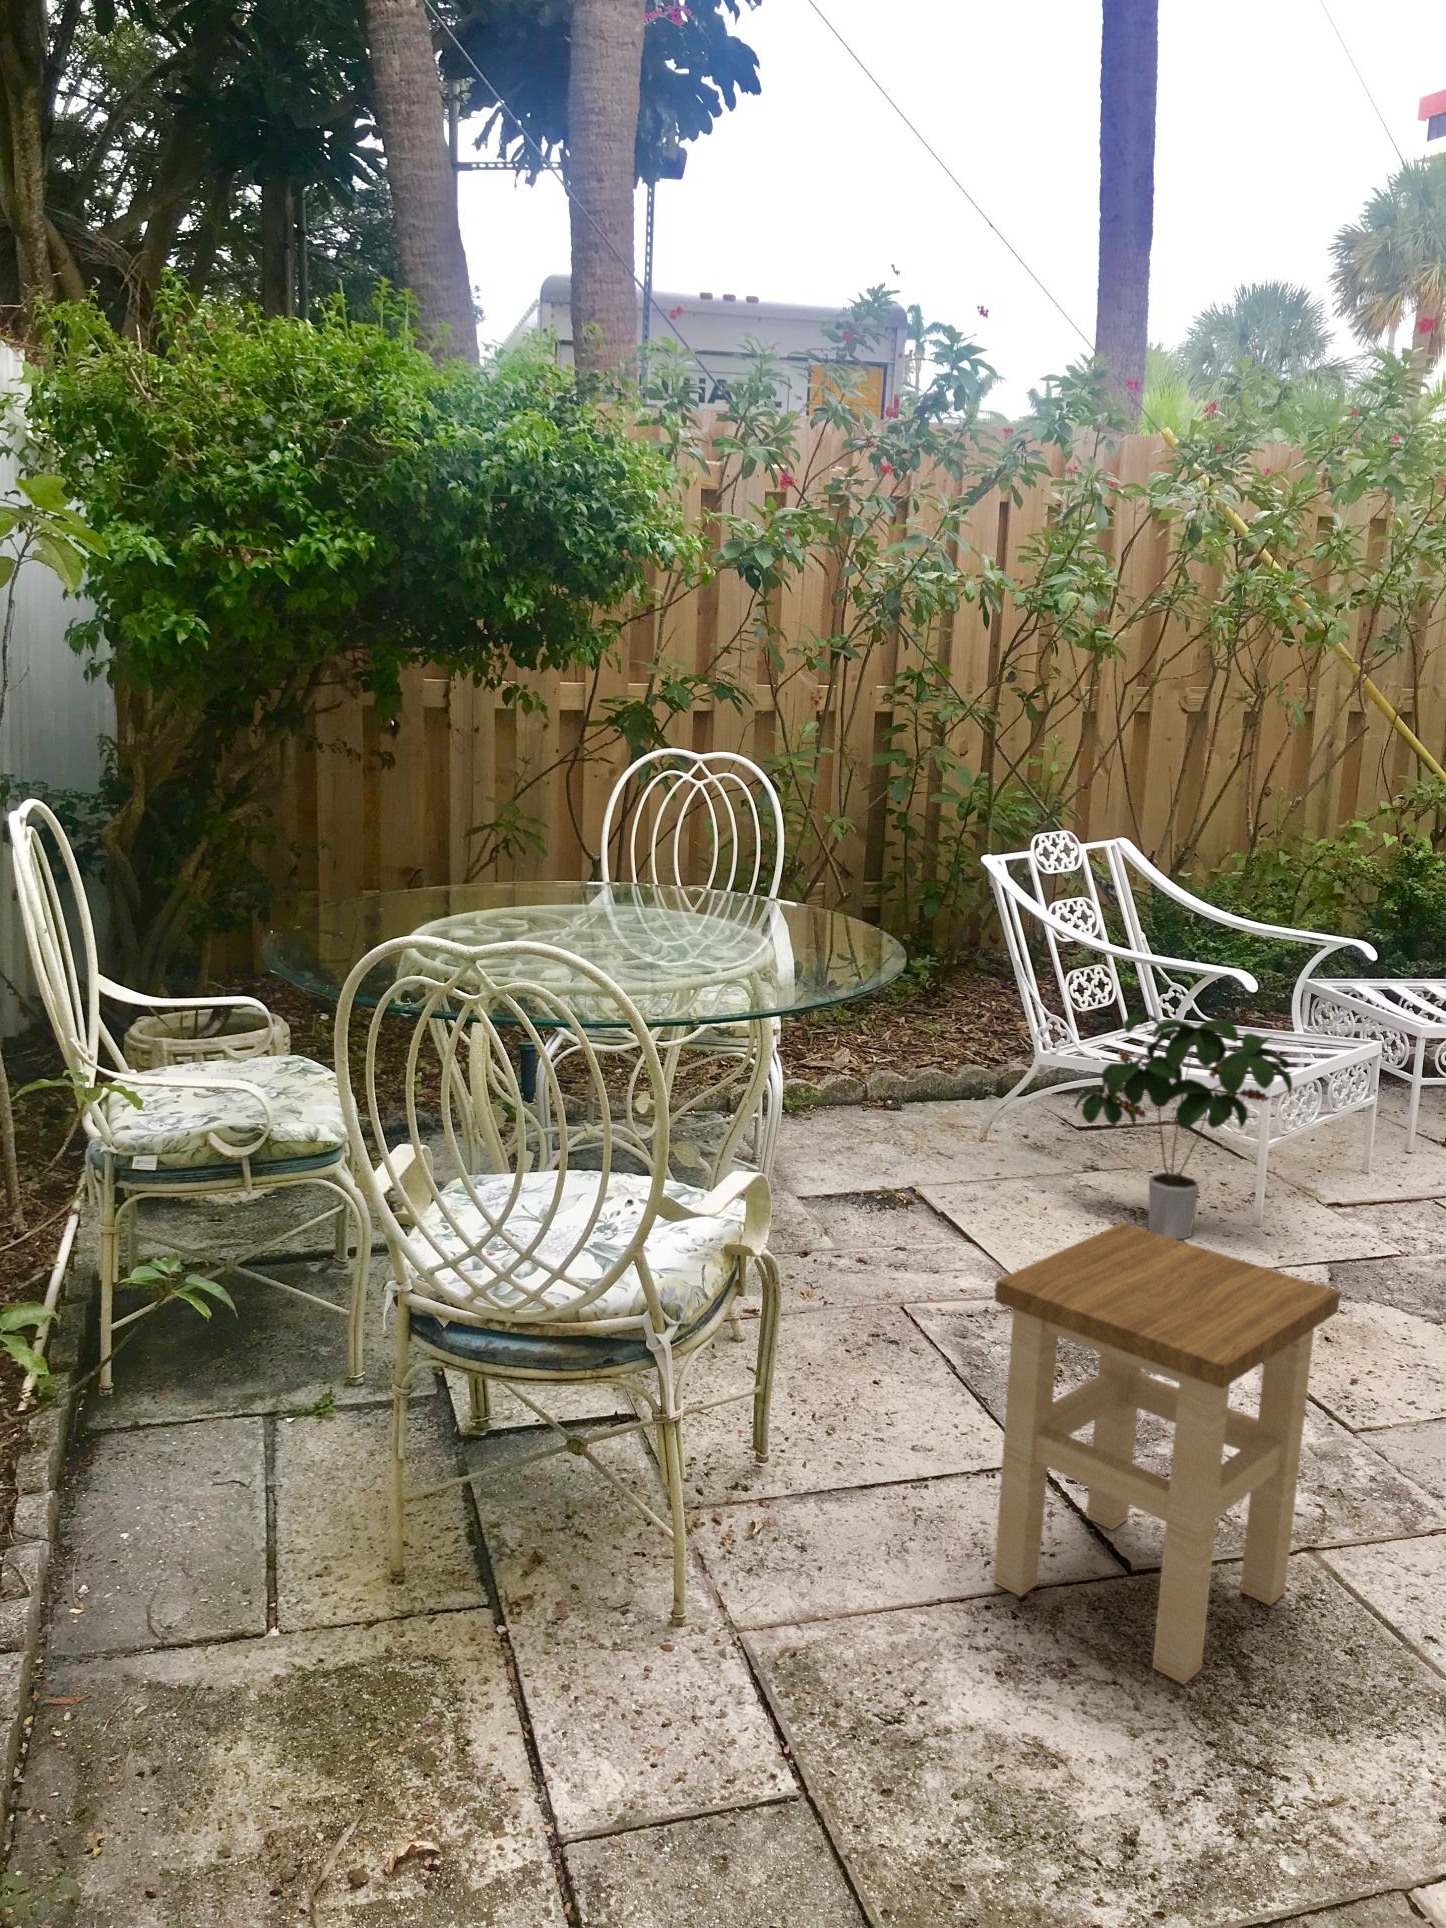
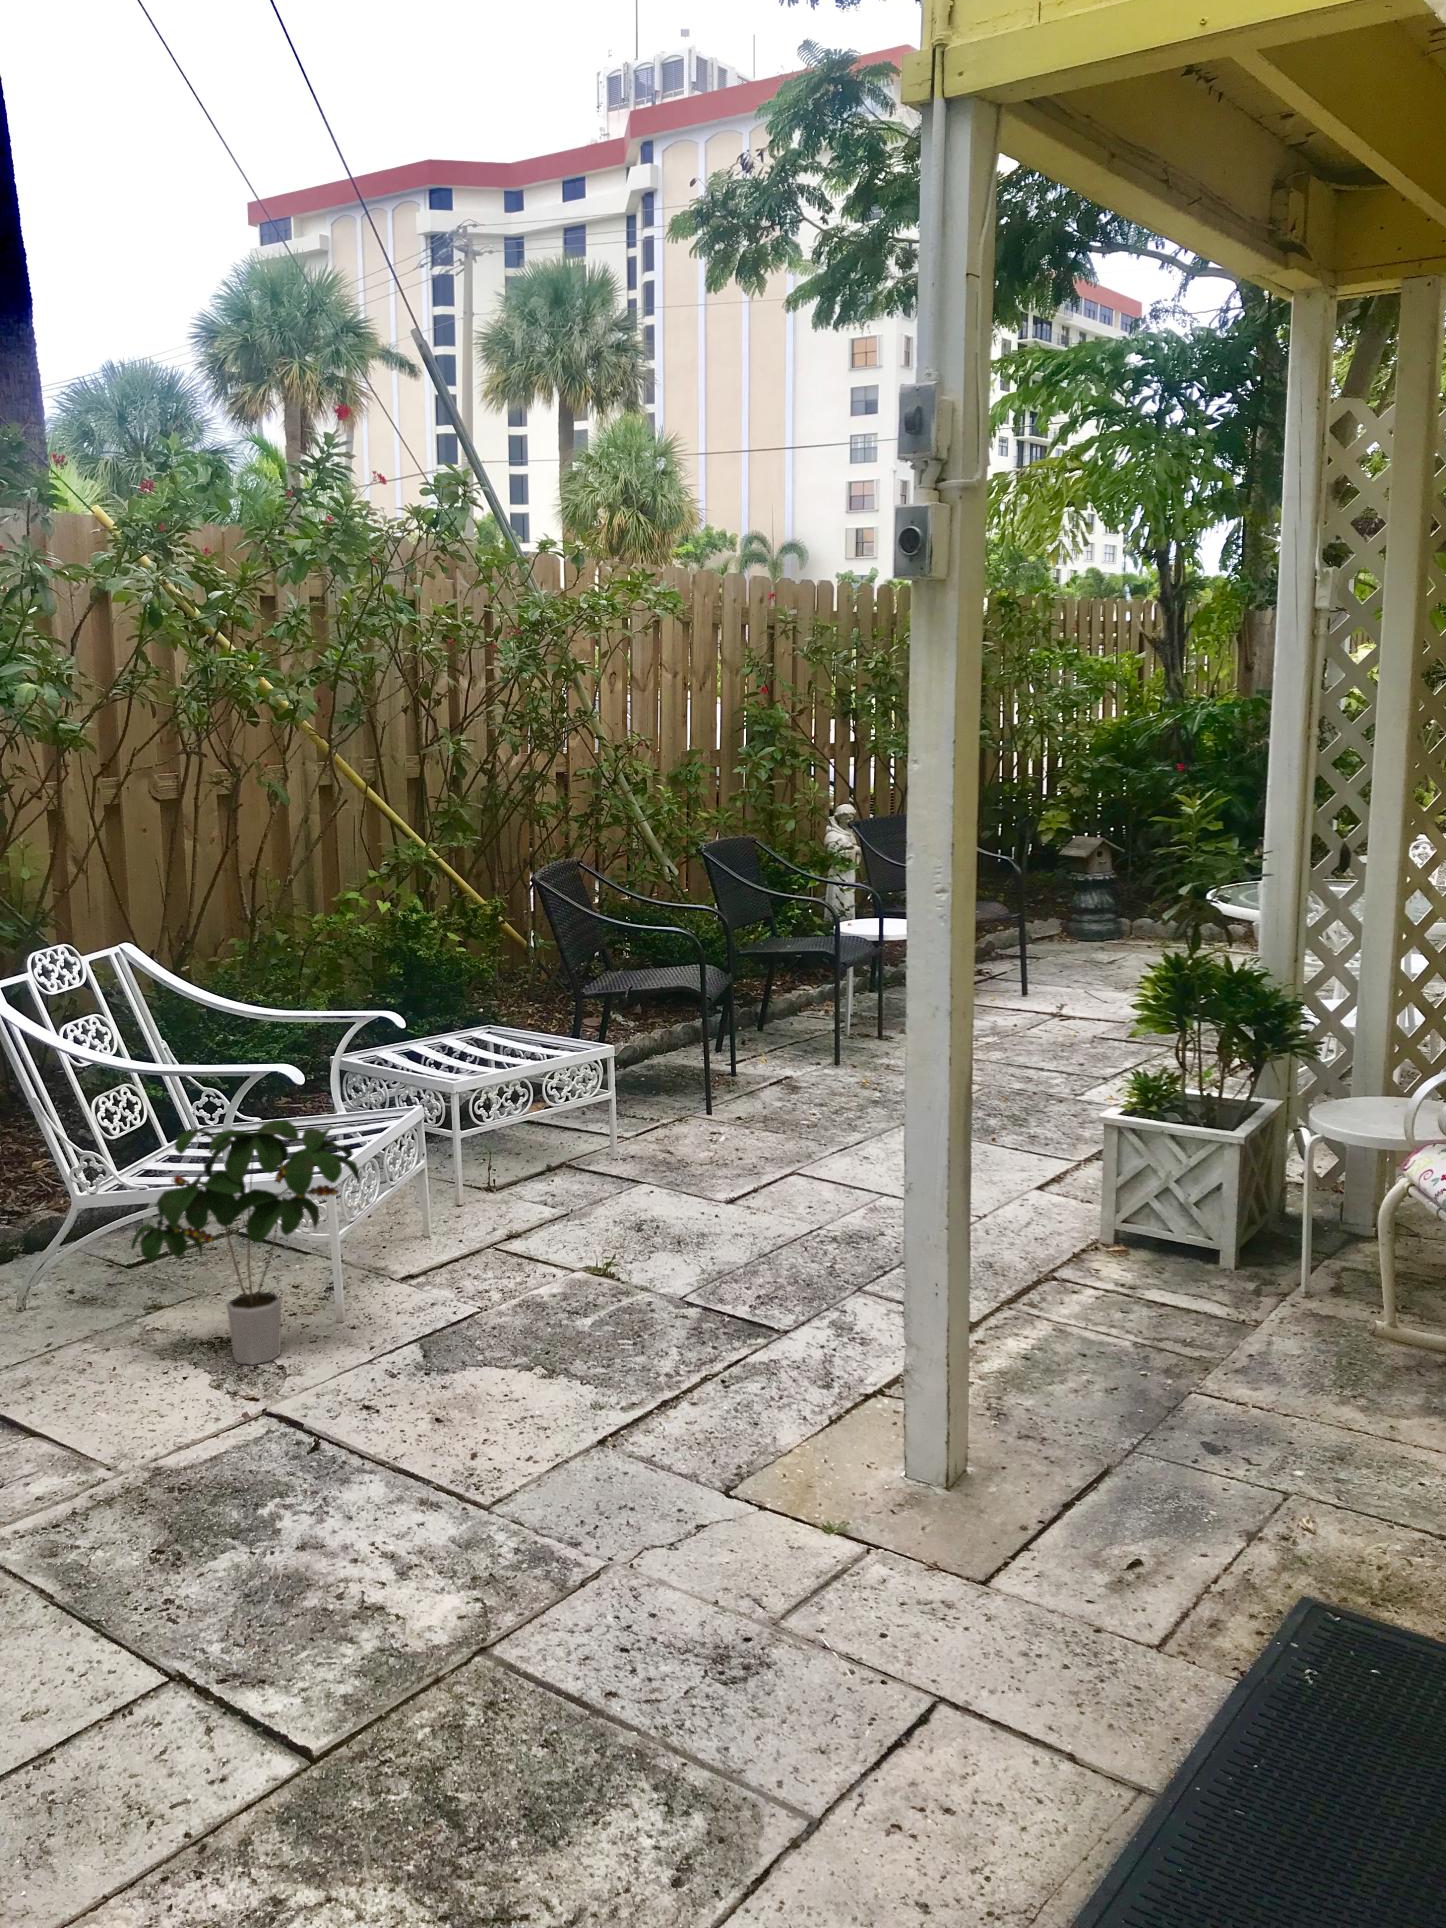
stool: present [994,1223,1340,1684] -> none [117,1376,480,1862]

